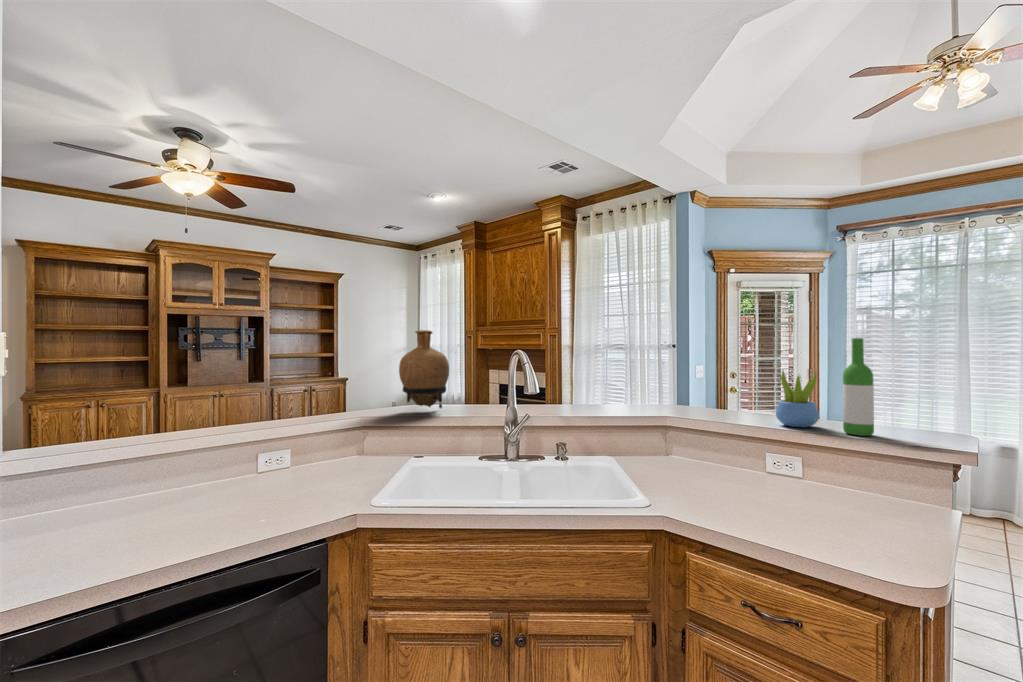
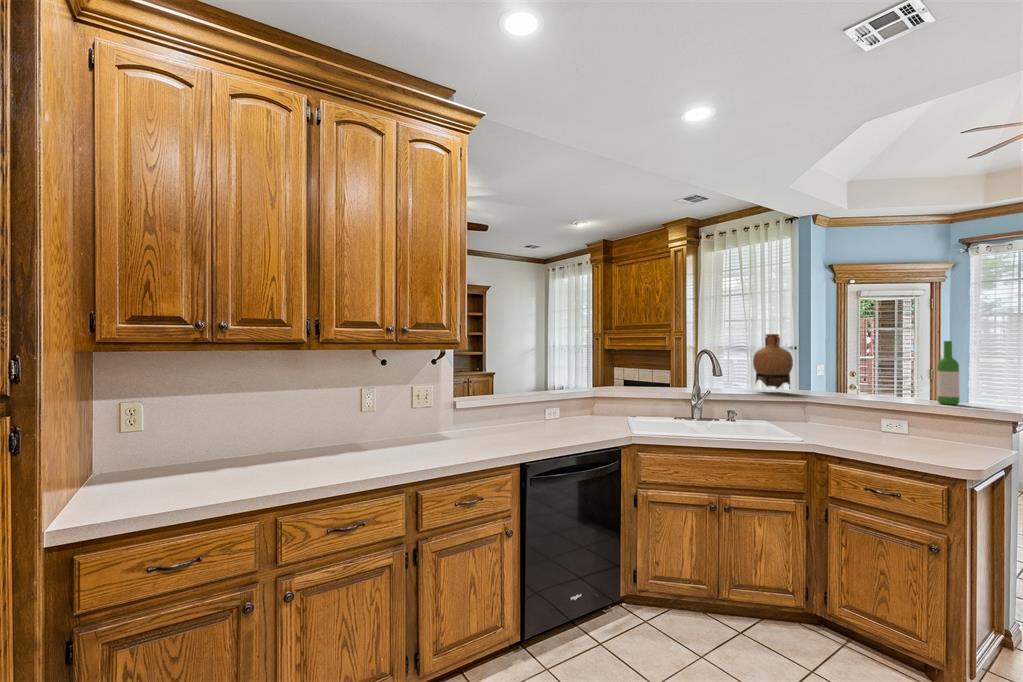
vase: present [399,330,449,408] -> present [753,334,793,389]
succulent plant: present [776,370,819,427] -> none [889,361,921,401]

